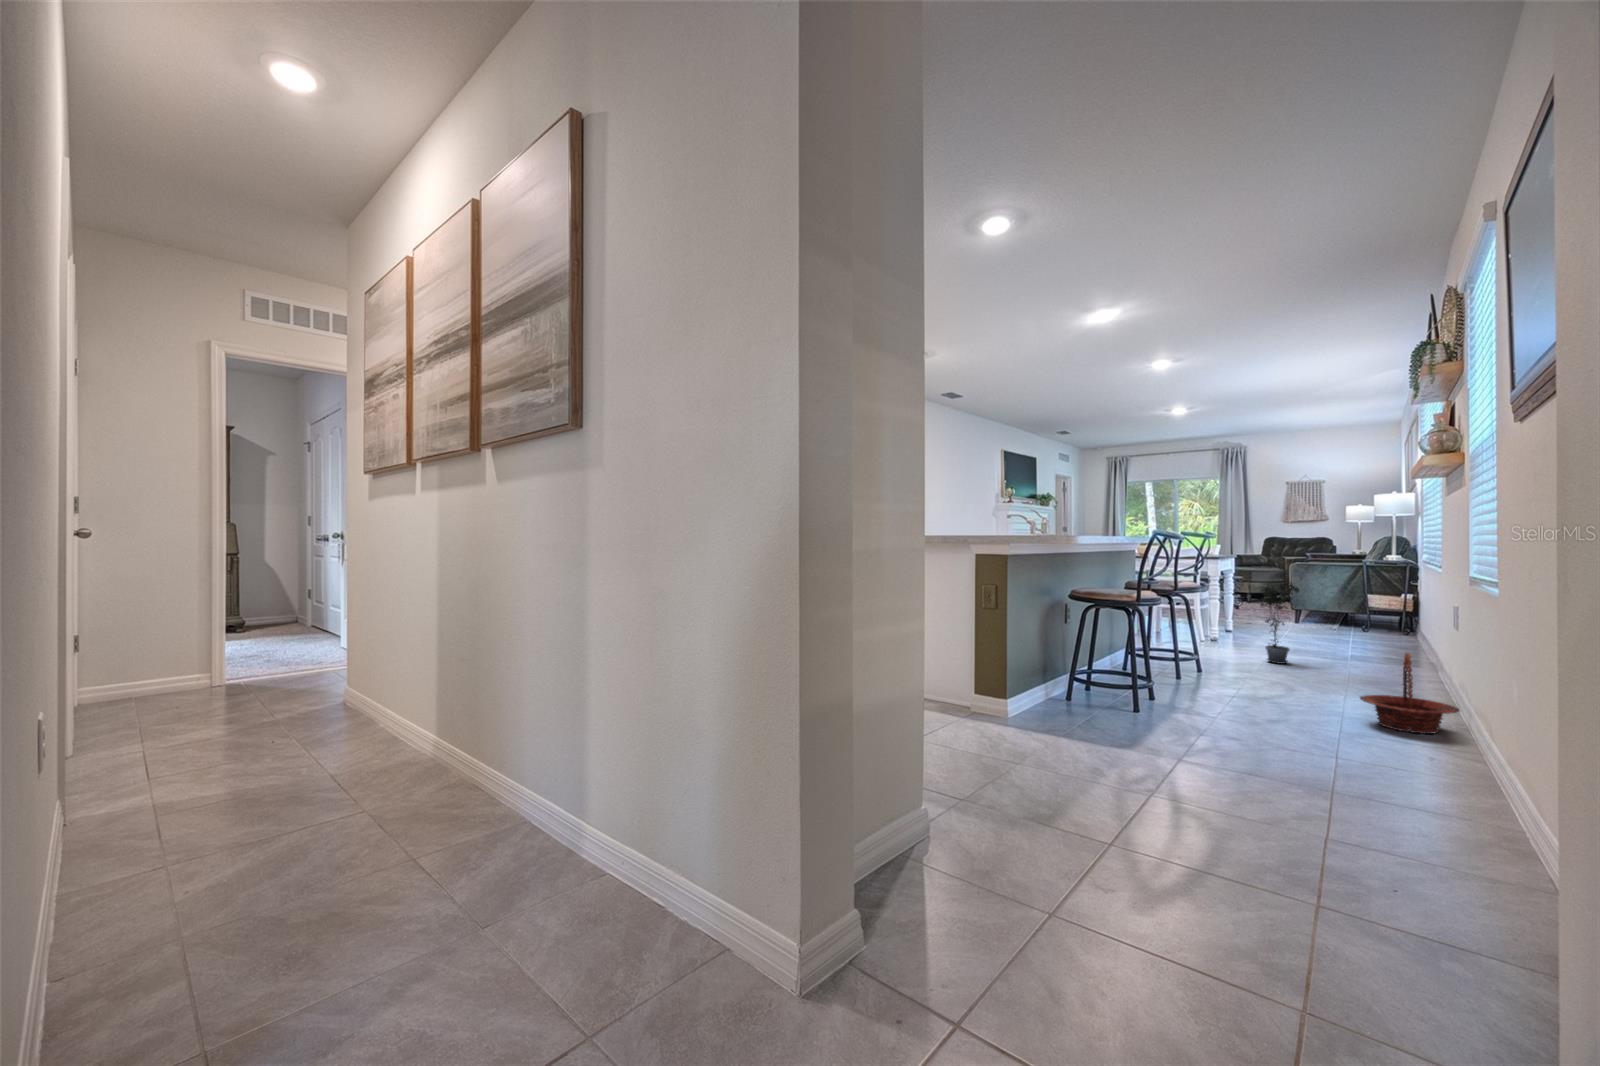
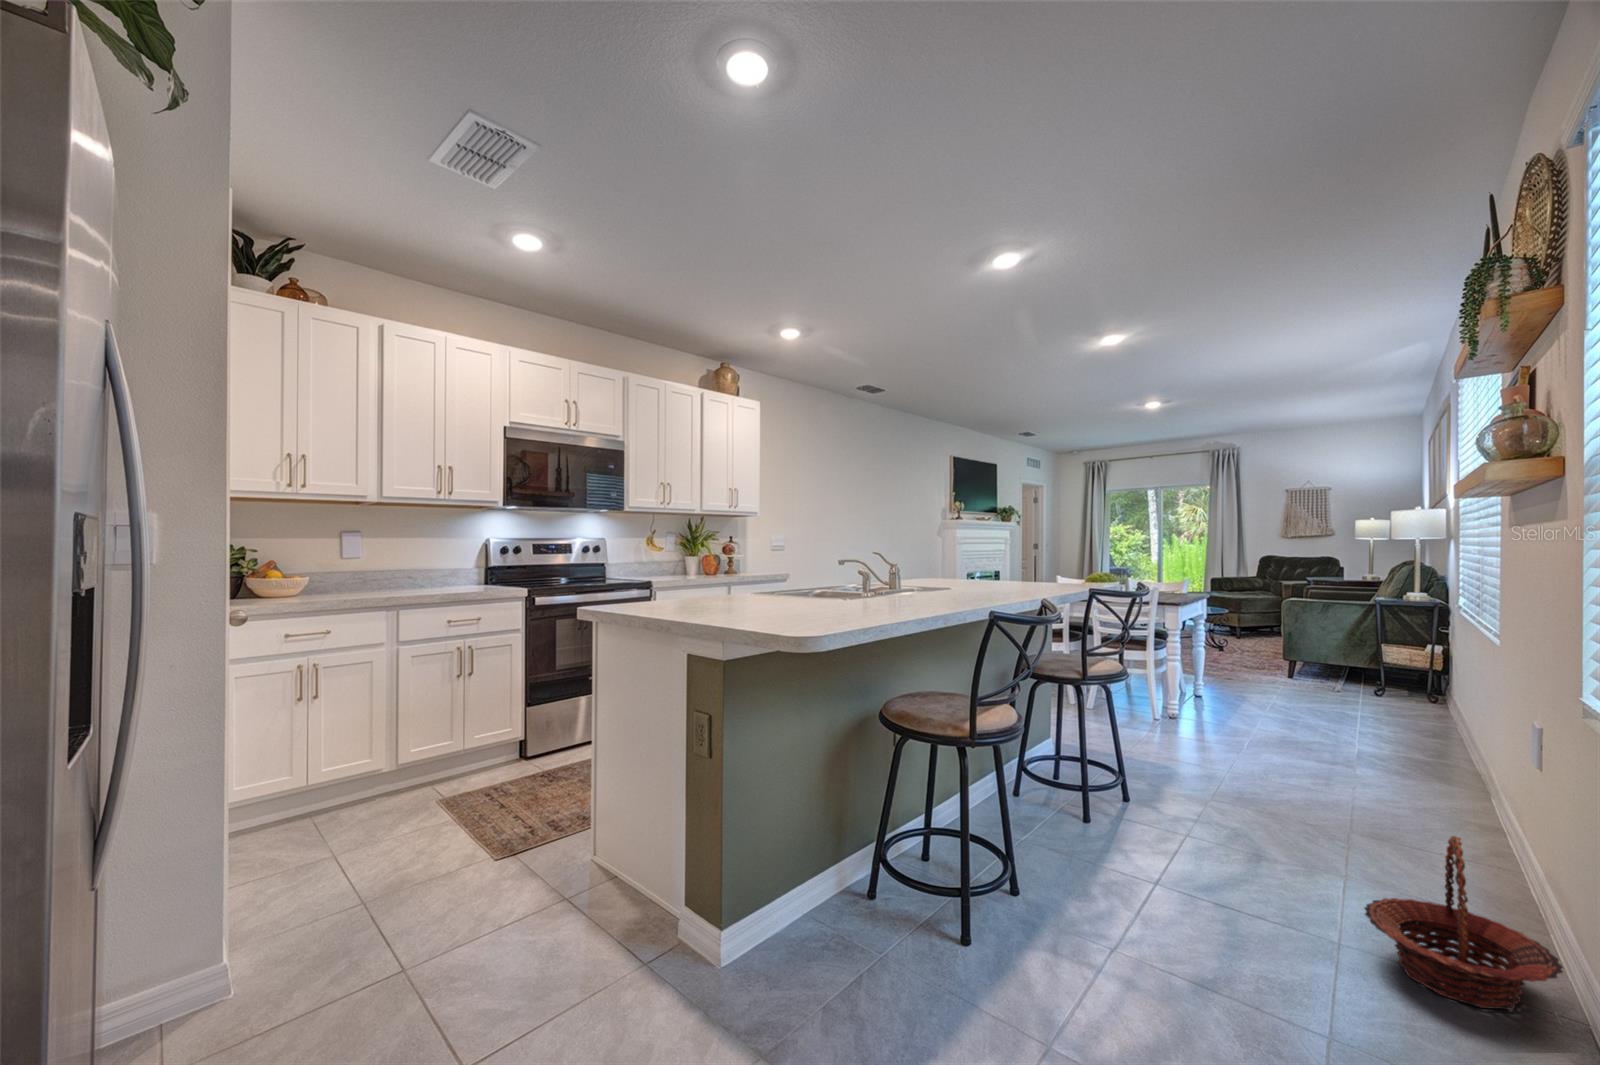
potted plant: present [1260,579,1299,664] -> none [1216,642,1281,767]

